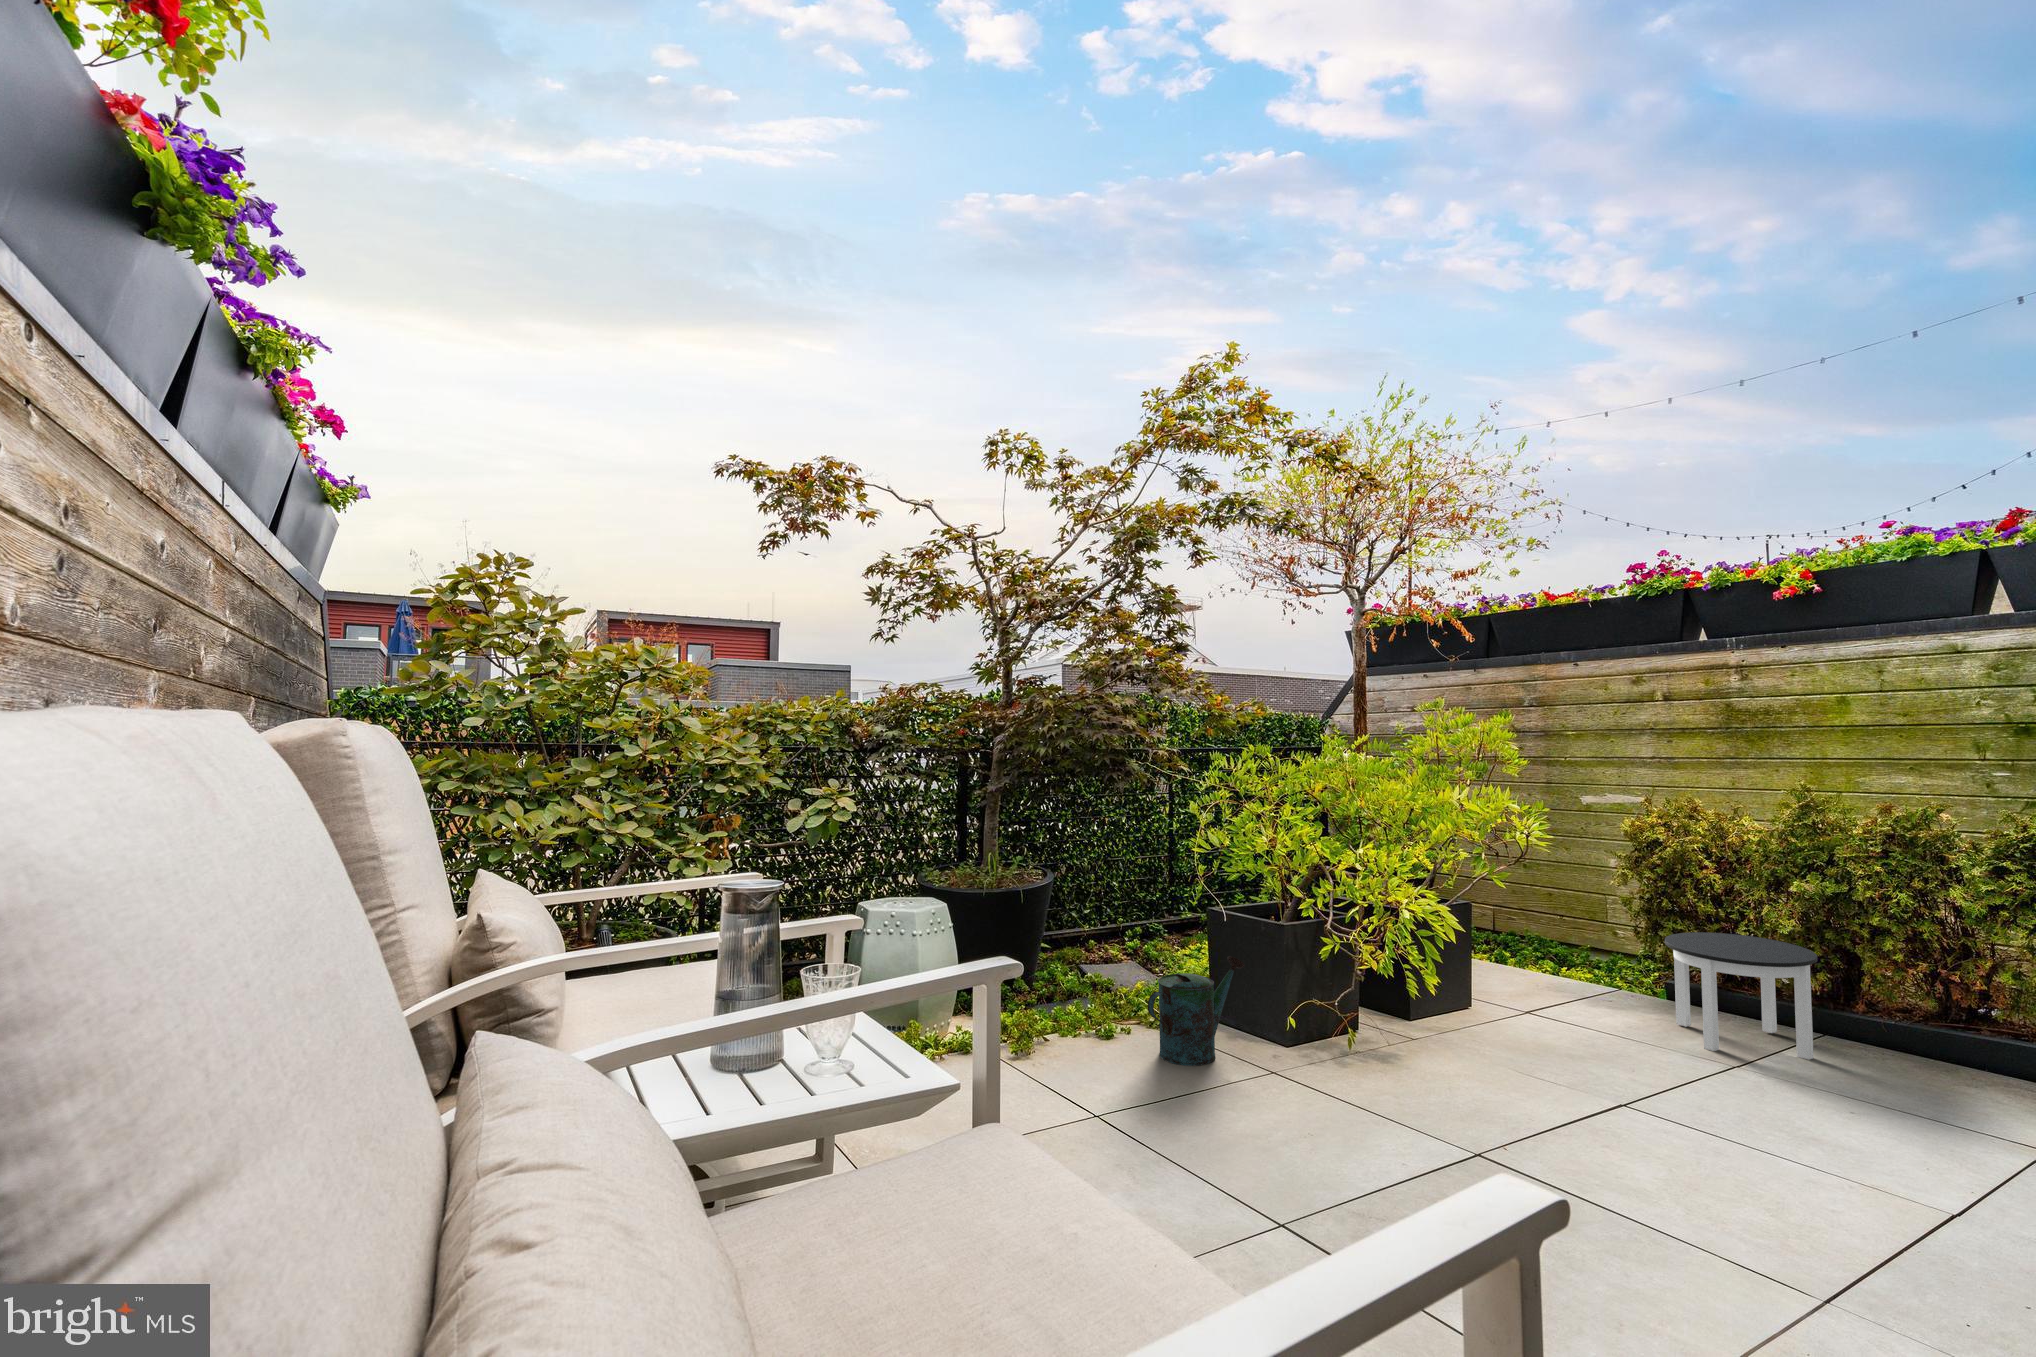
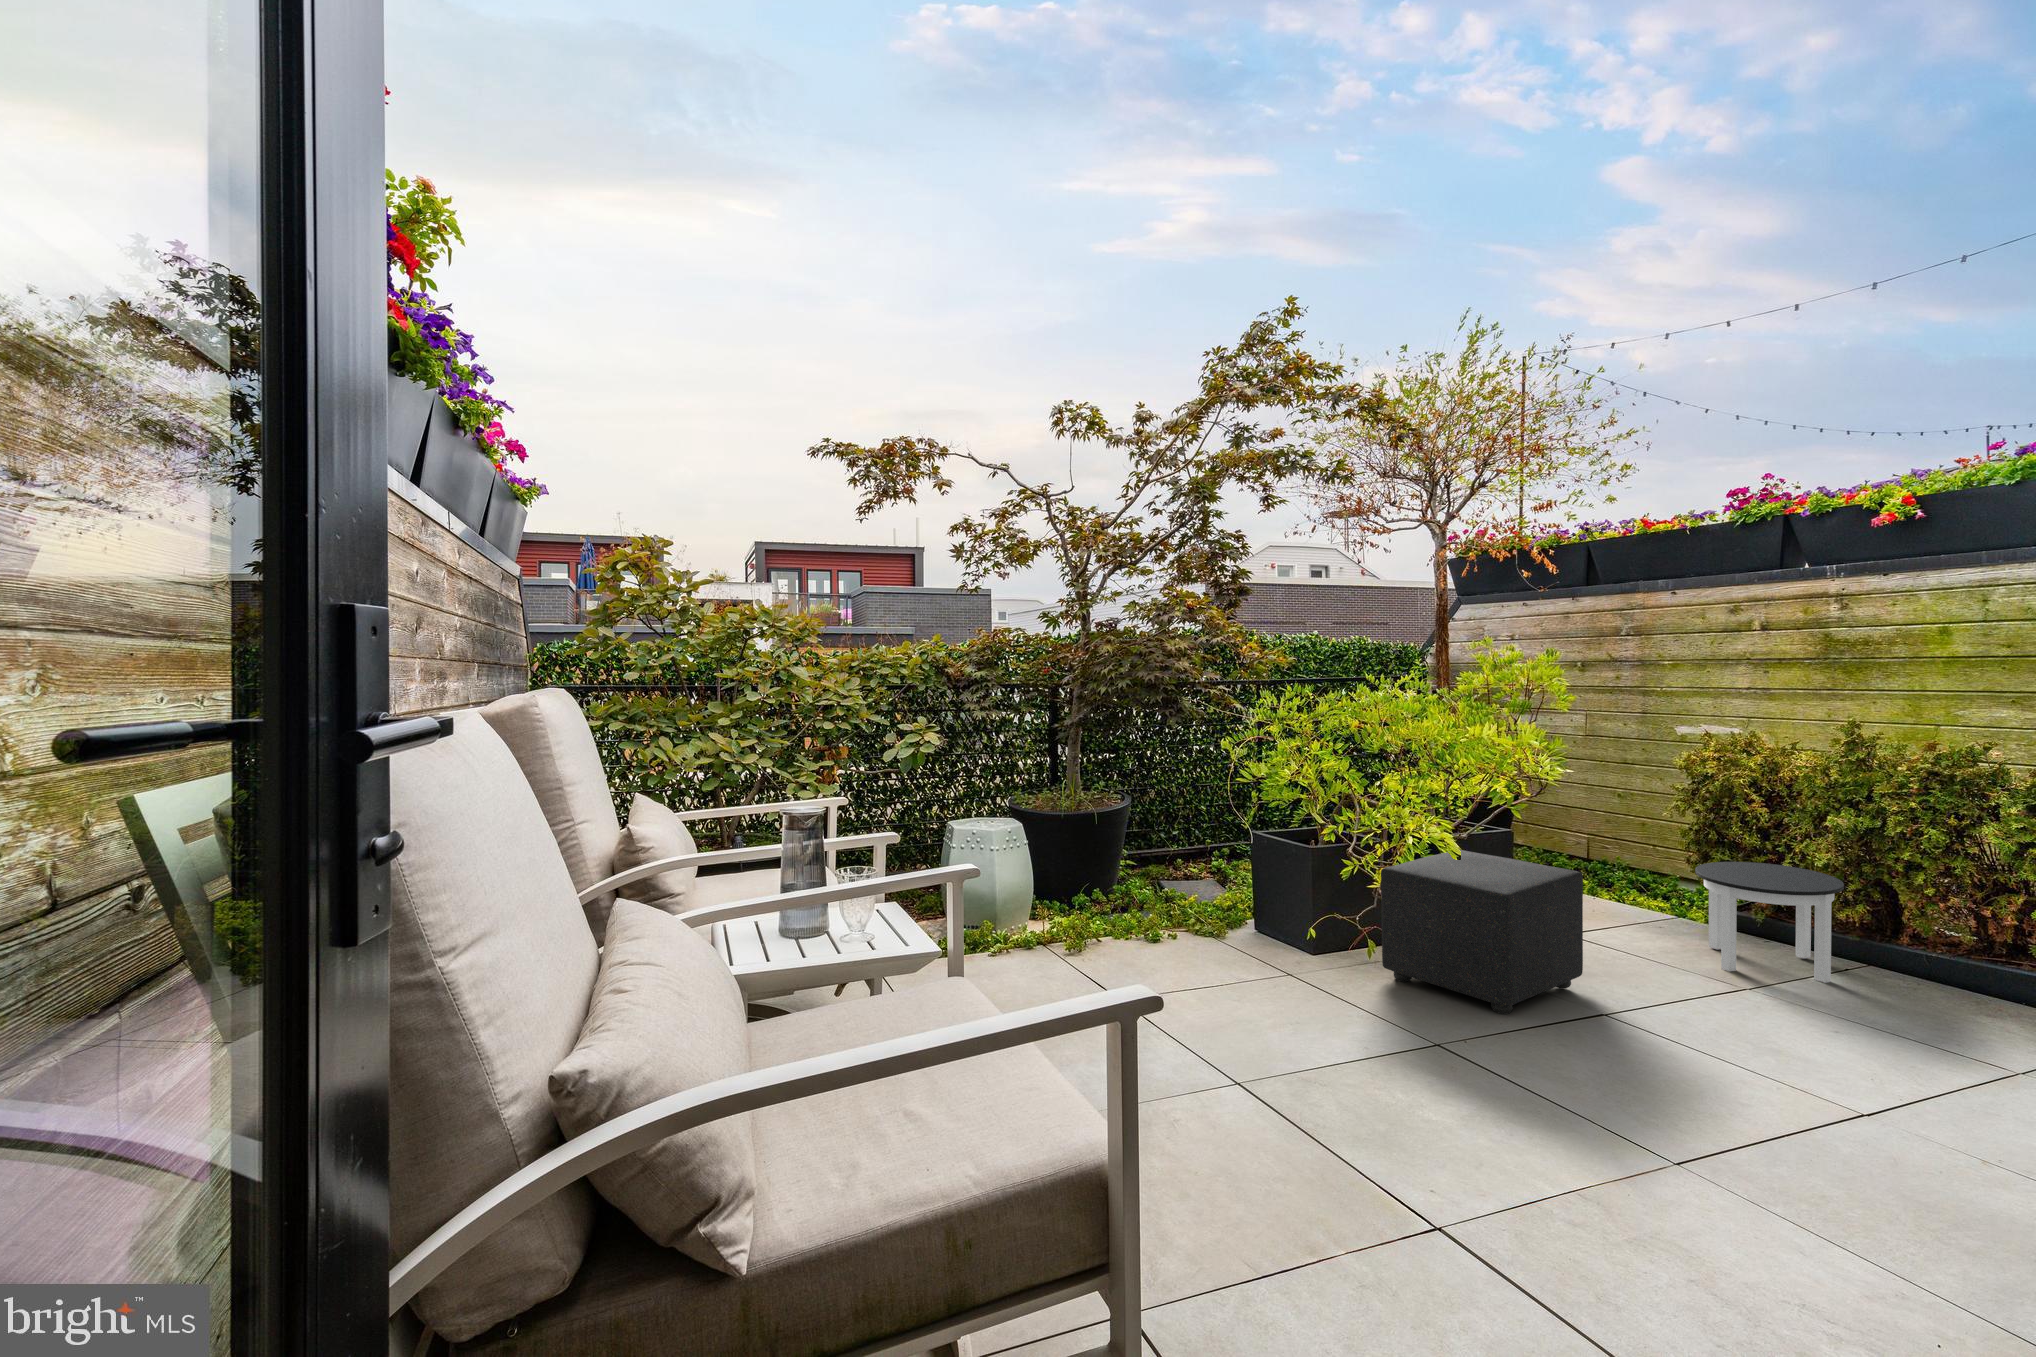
ottoman: none [1375,926,1588,1115] -> present [1381,850,1583,1014]
watering can: present [1148,956,1245,1066] -> none [1181,872,1275,963]

